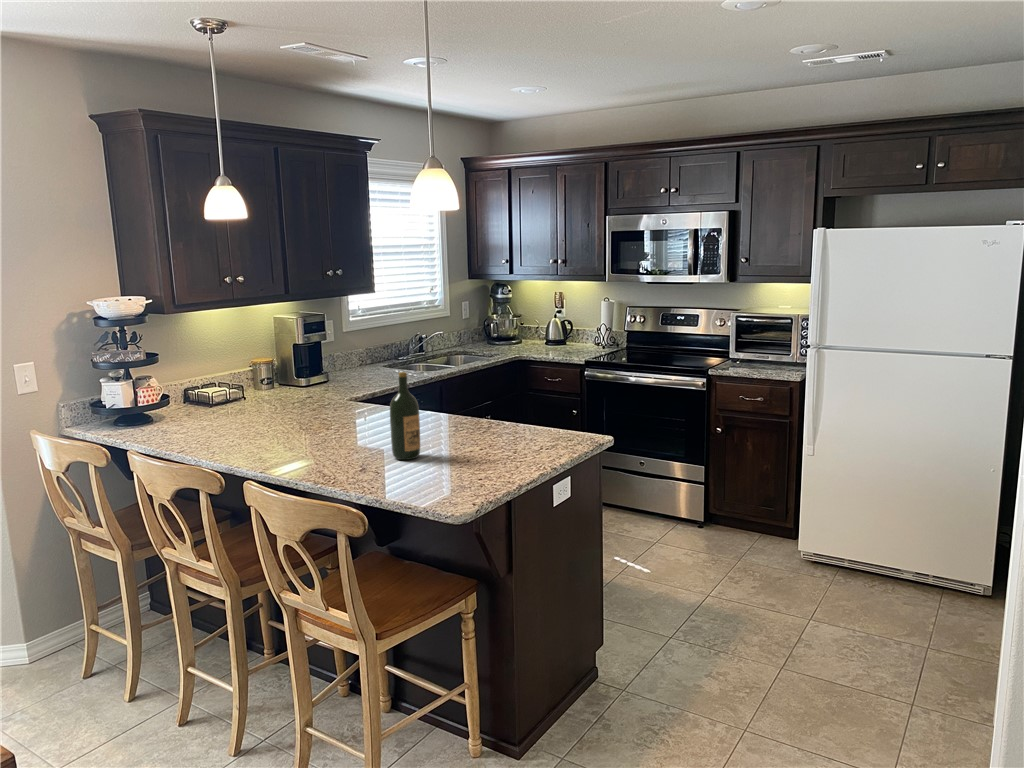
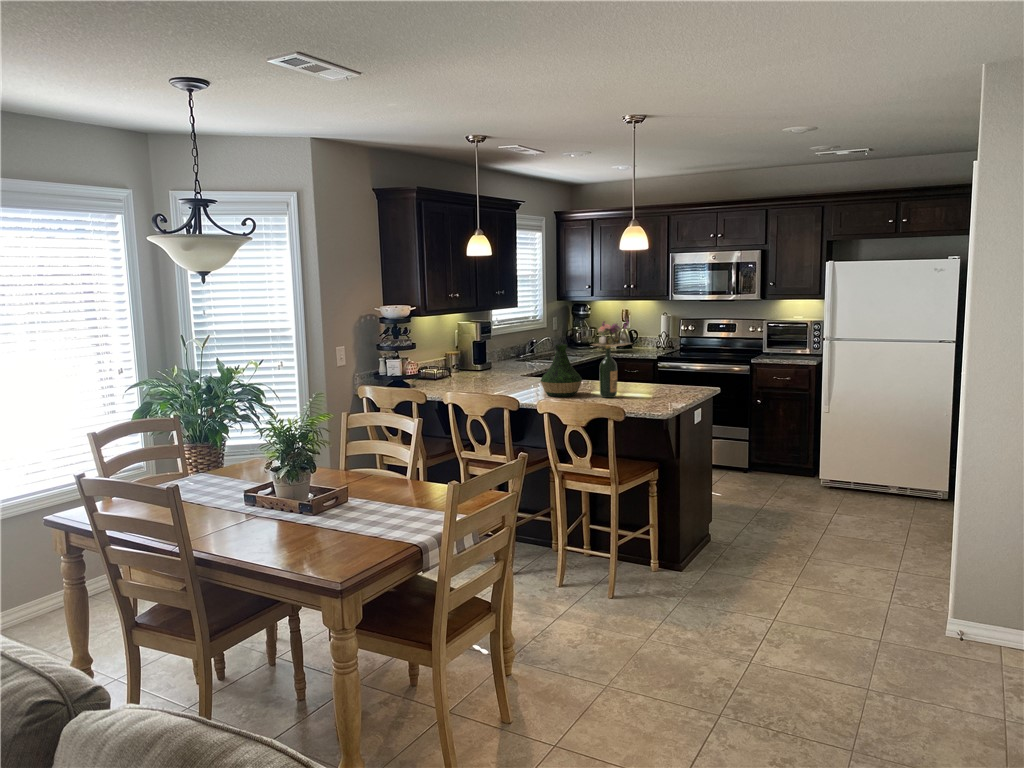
flower arrangement: none [503,304,561,350] -> present [593,319,629,351]
vase: none [303,366,373,455] -> present [541,344,582,397]

